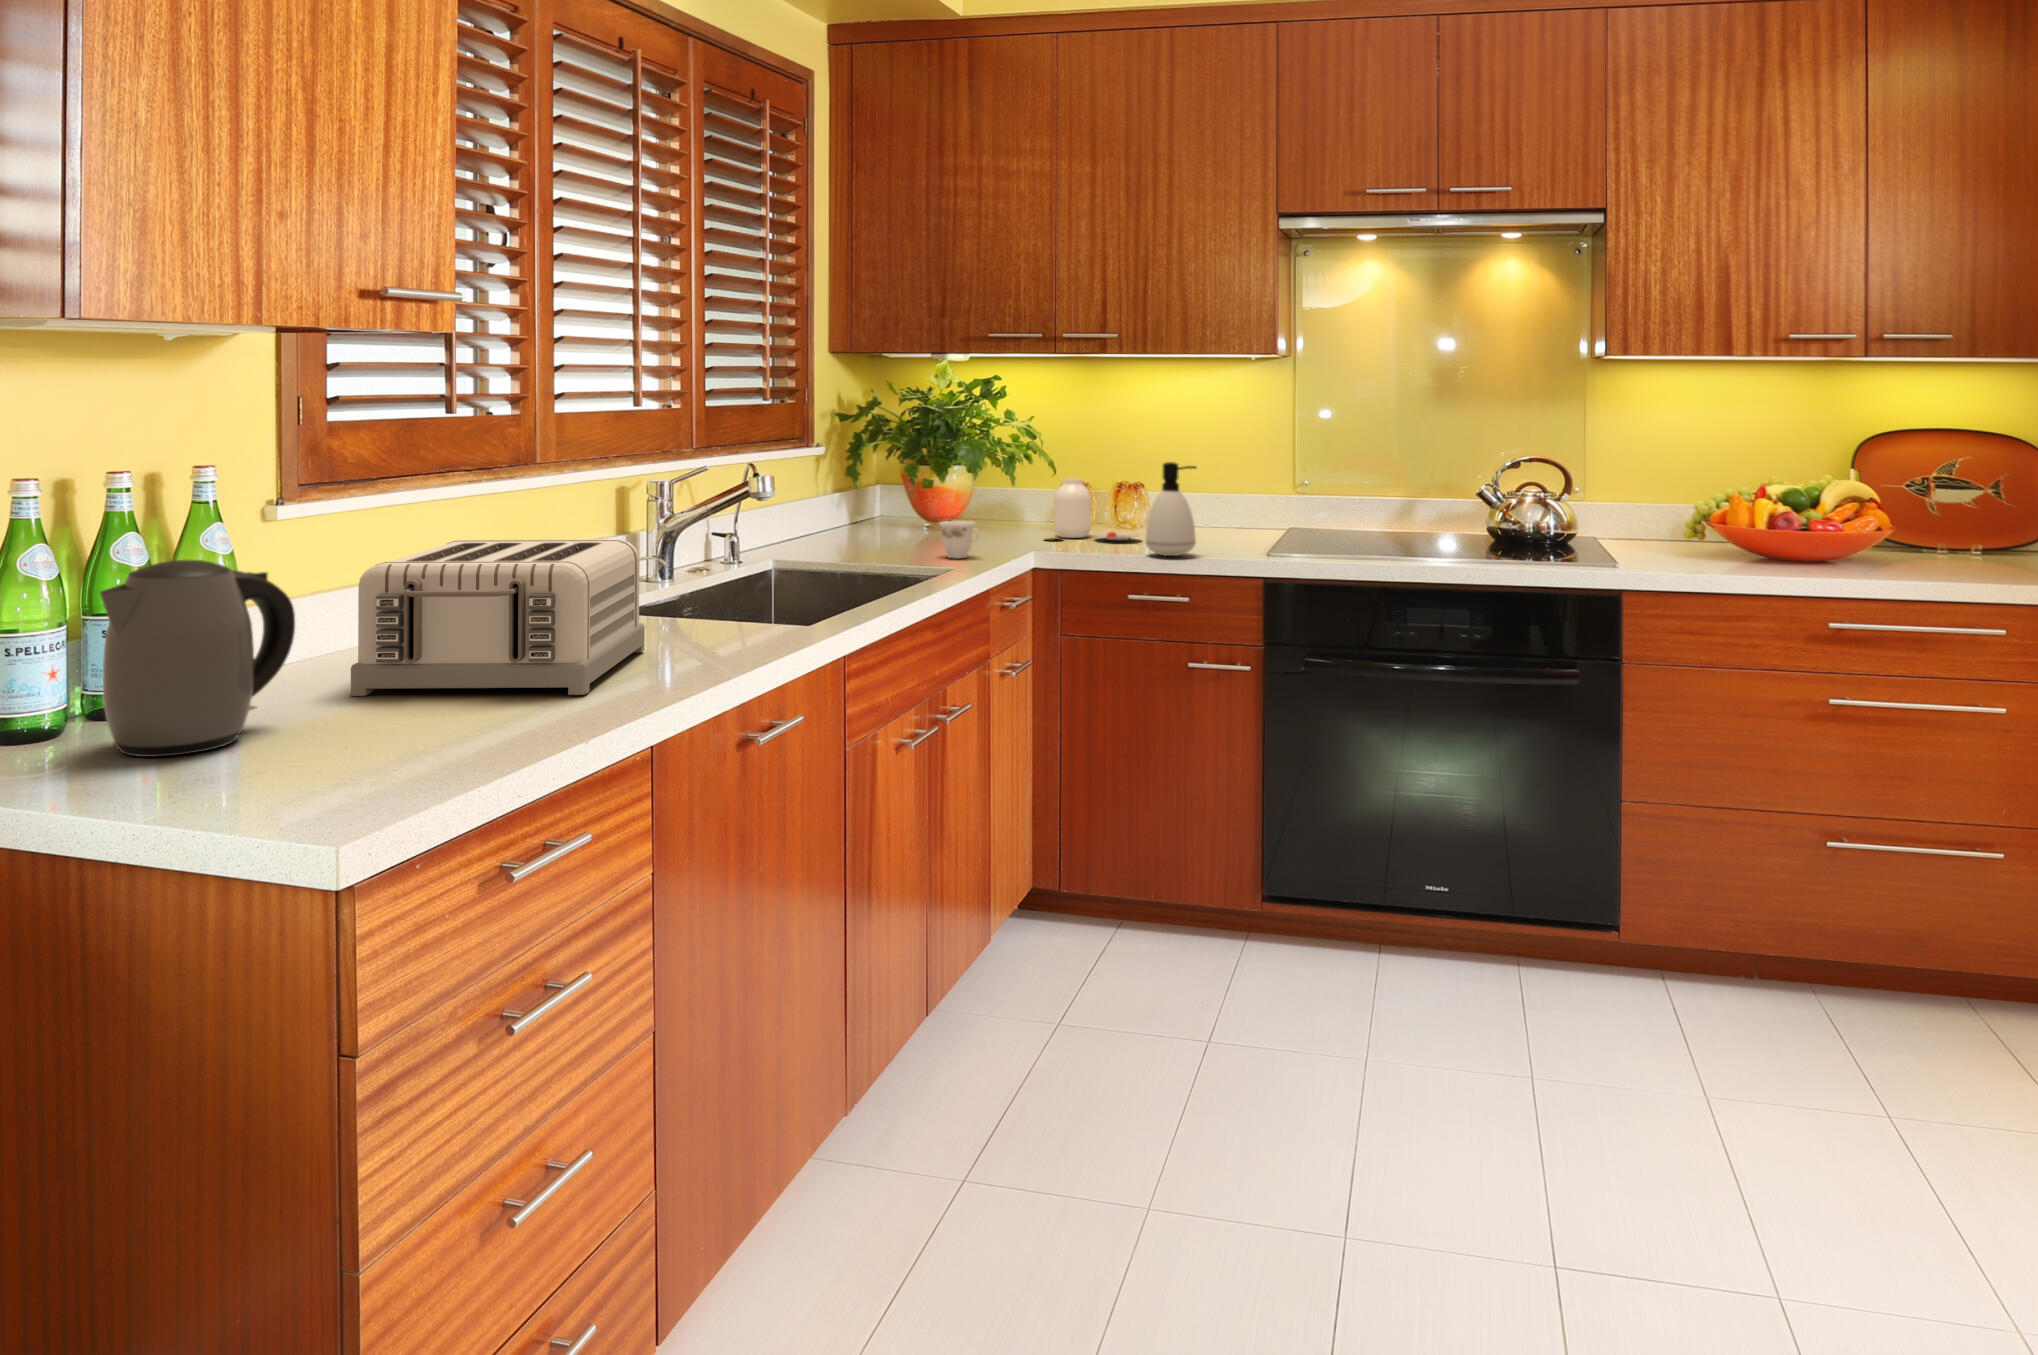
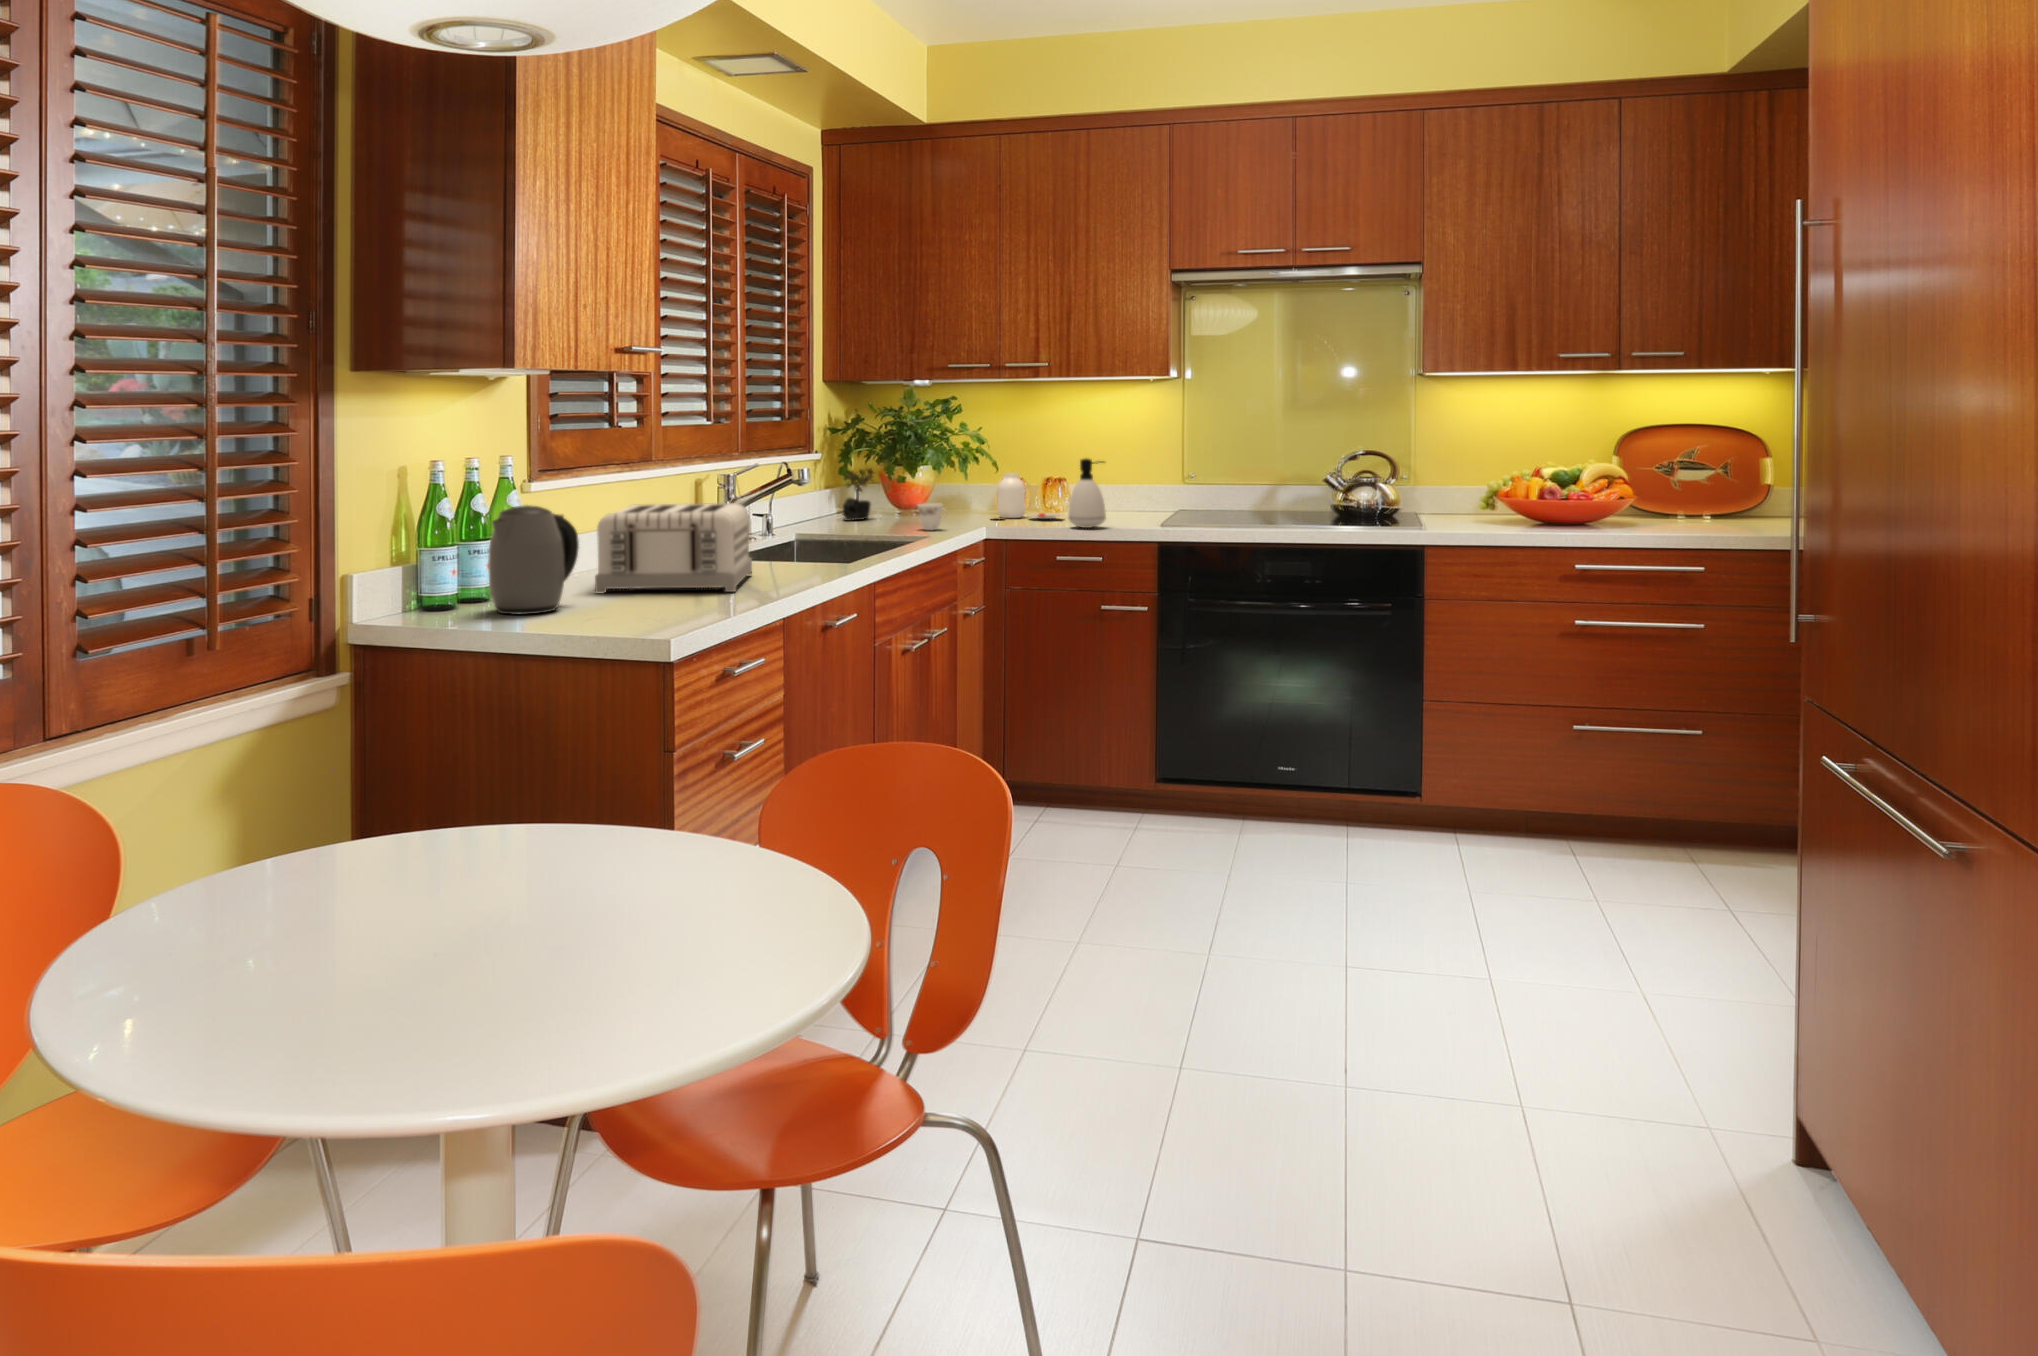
succulent plant: none [844,465,893,540] -> present [843,469,874,521]

